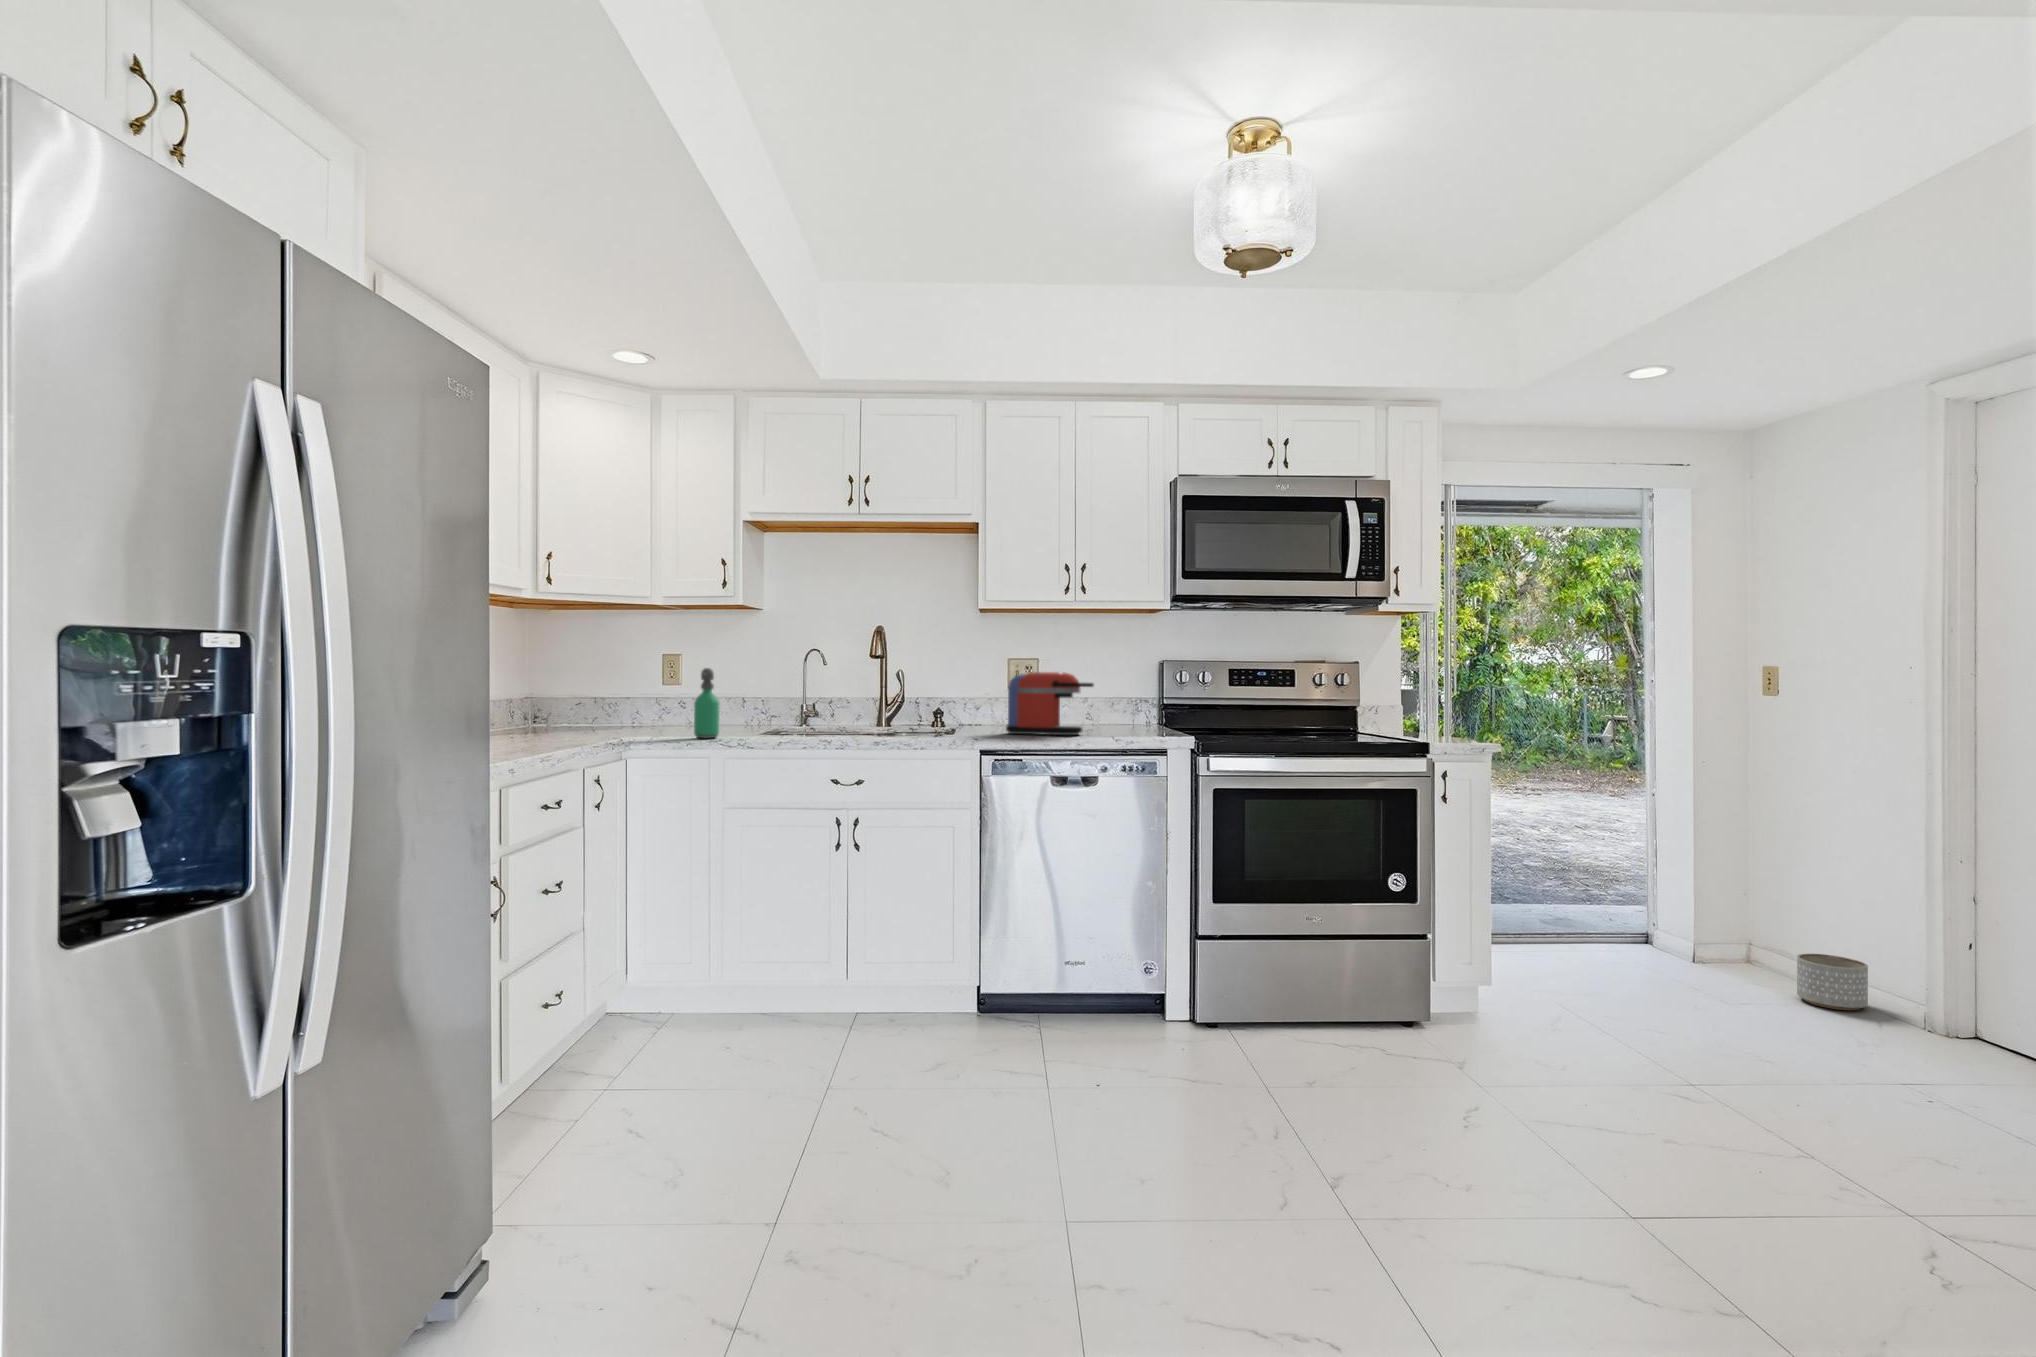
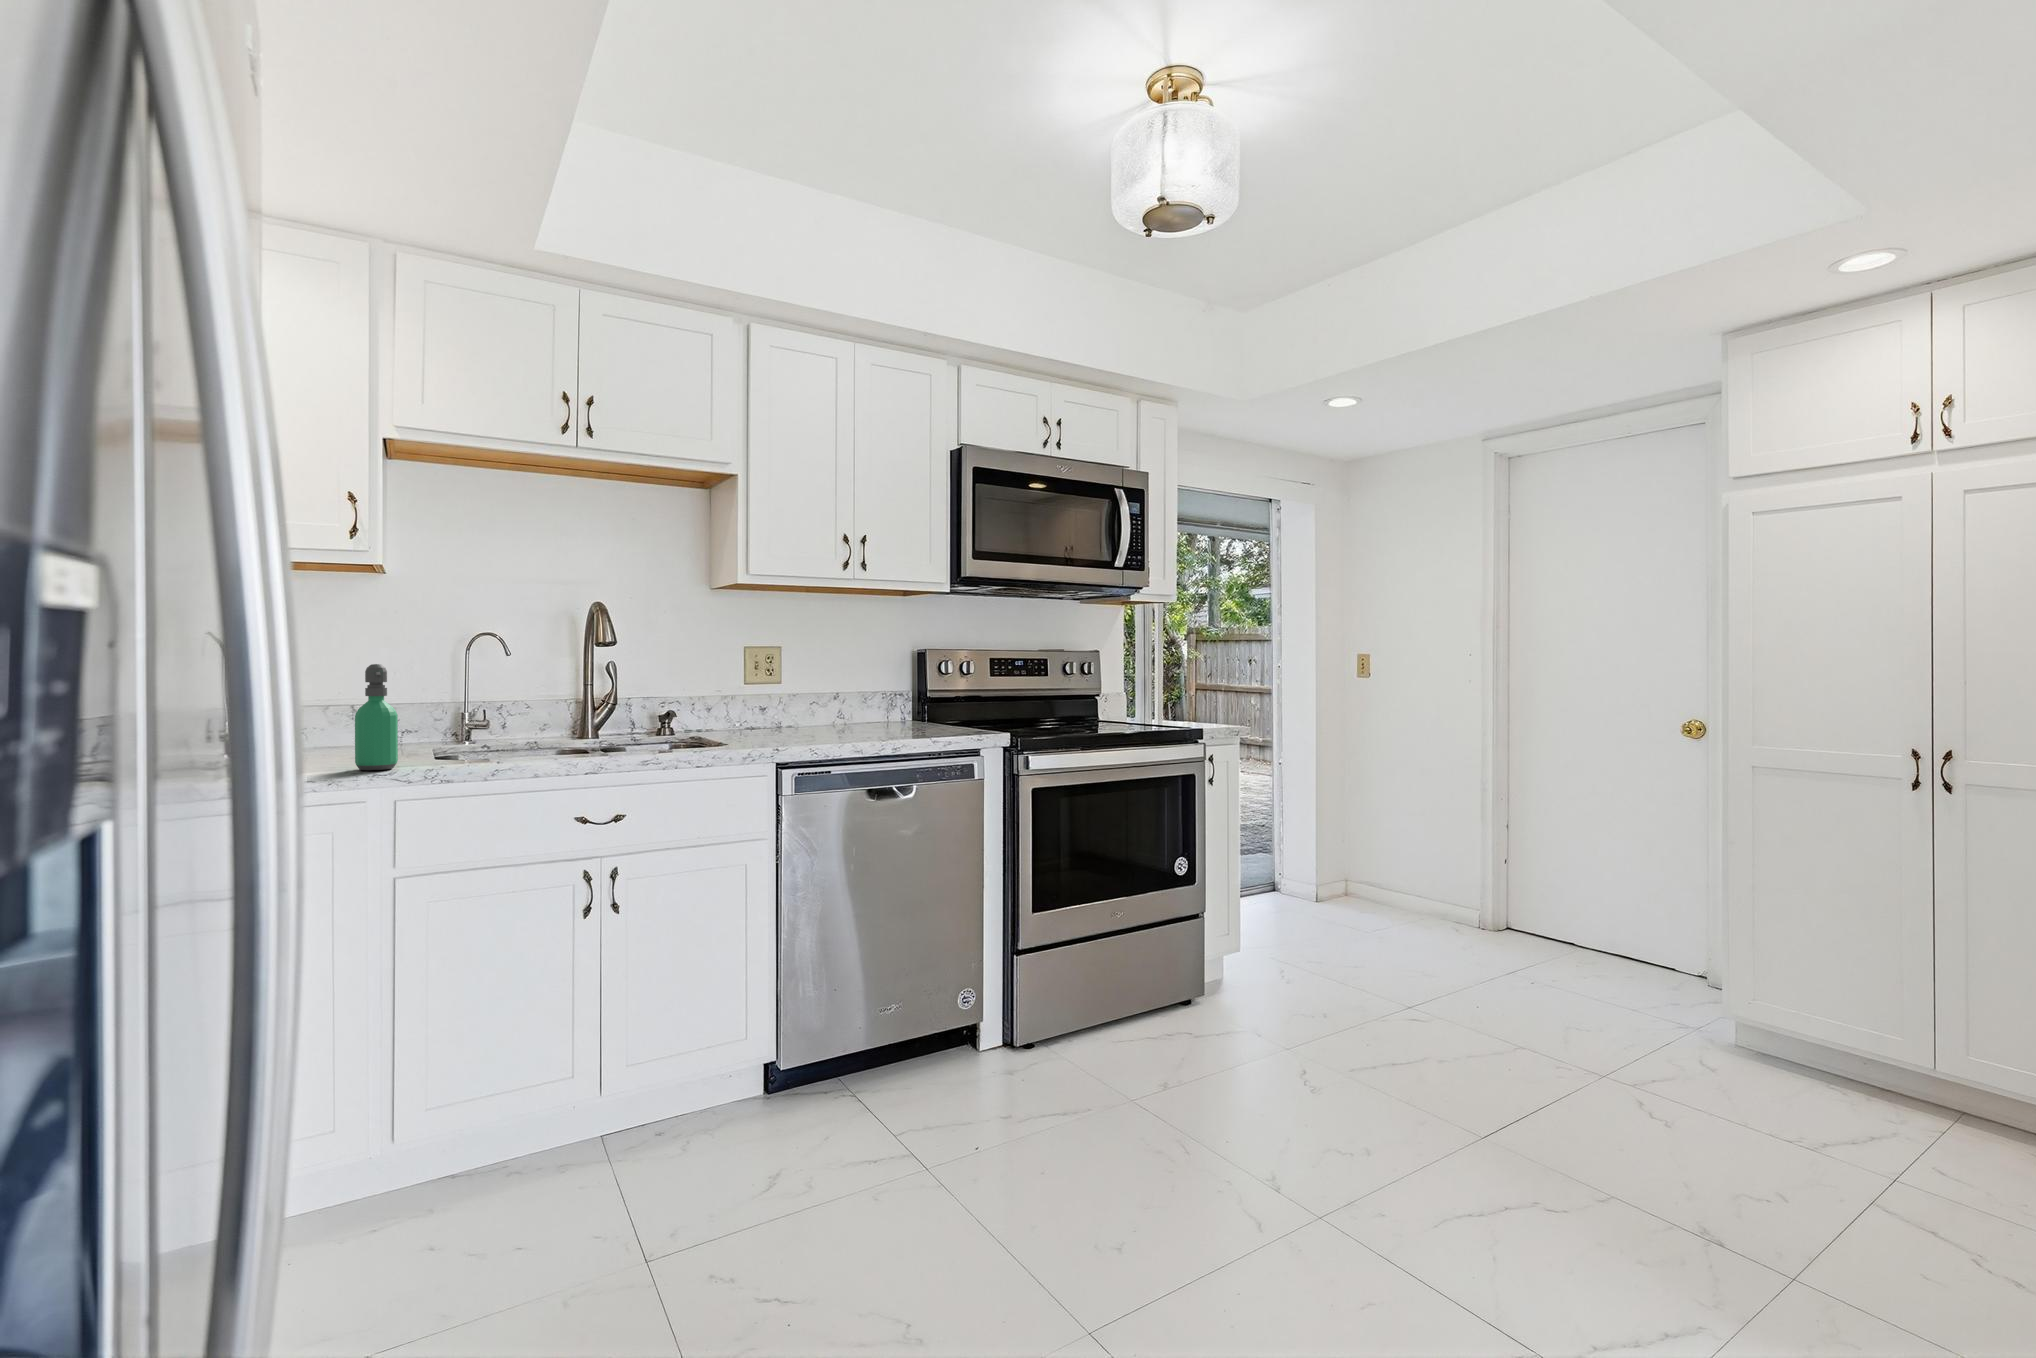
coffee maker: present [1006,672,1094,735] -> none [779,664,886,739]
planter: present [1797,954,1868,1010] -> none [1409,886,1457,929]

